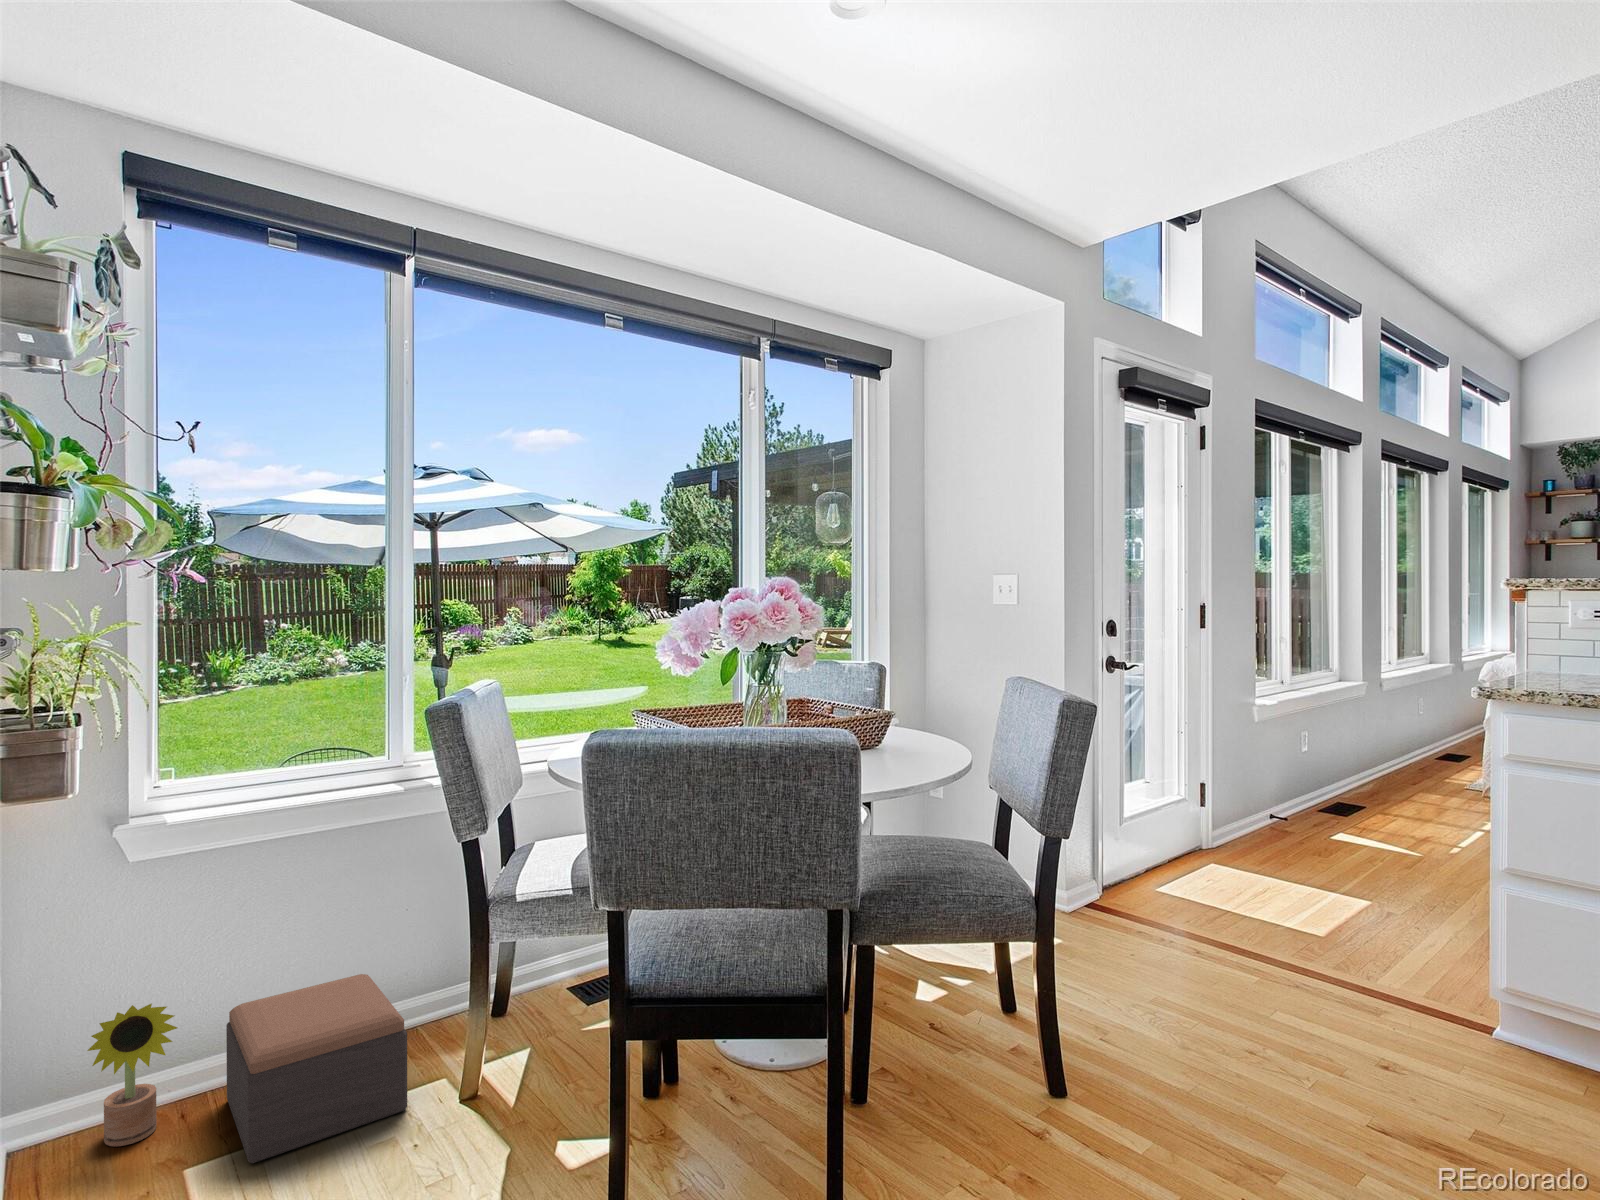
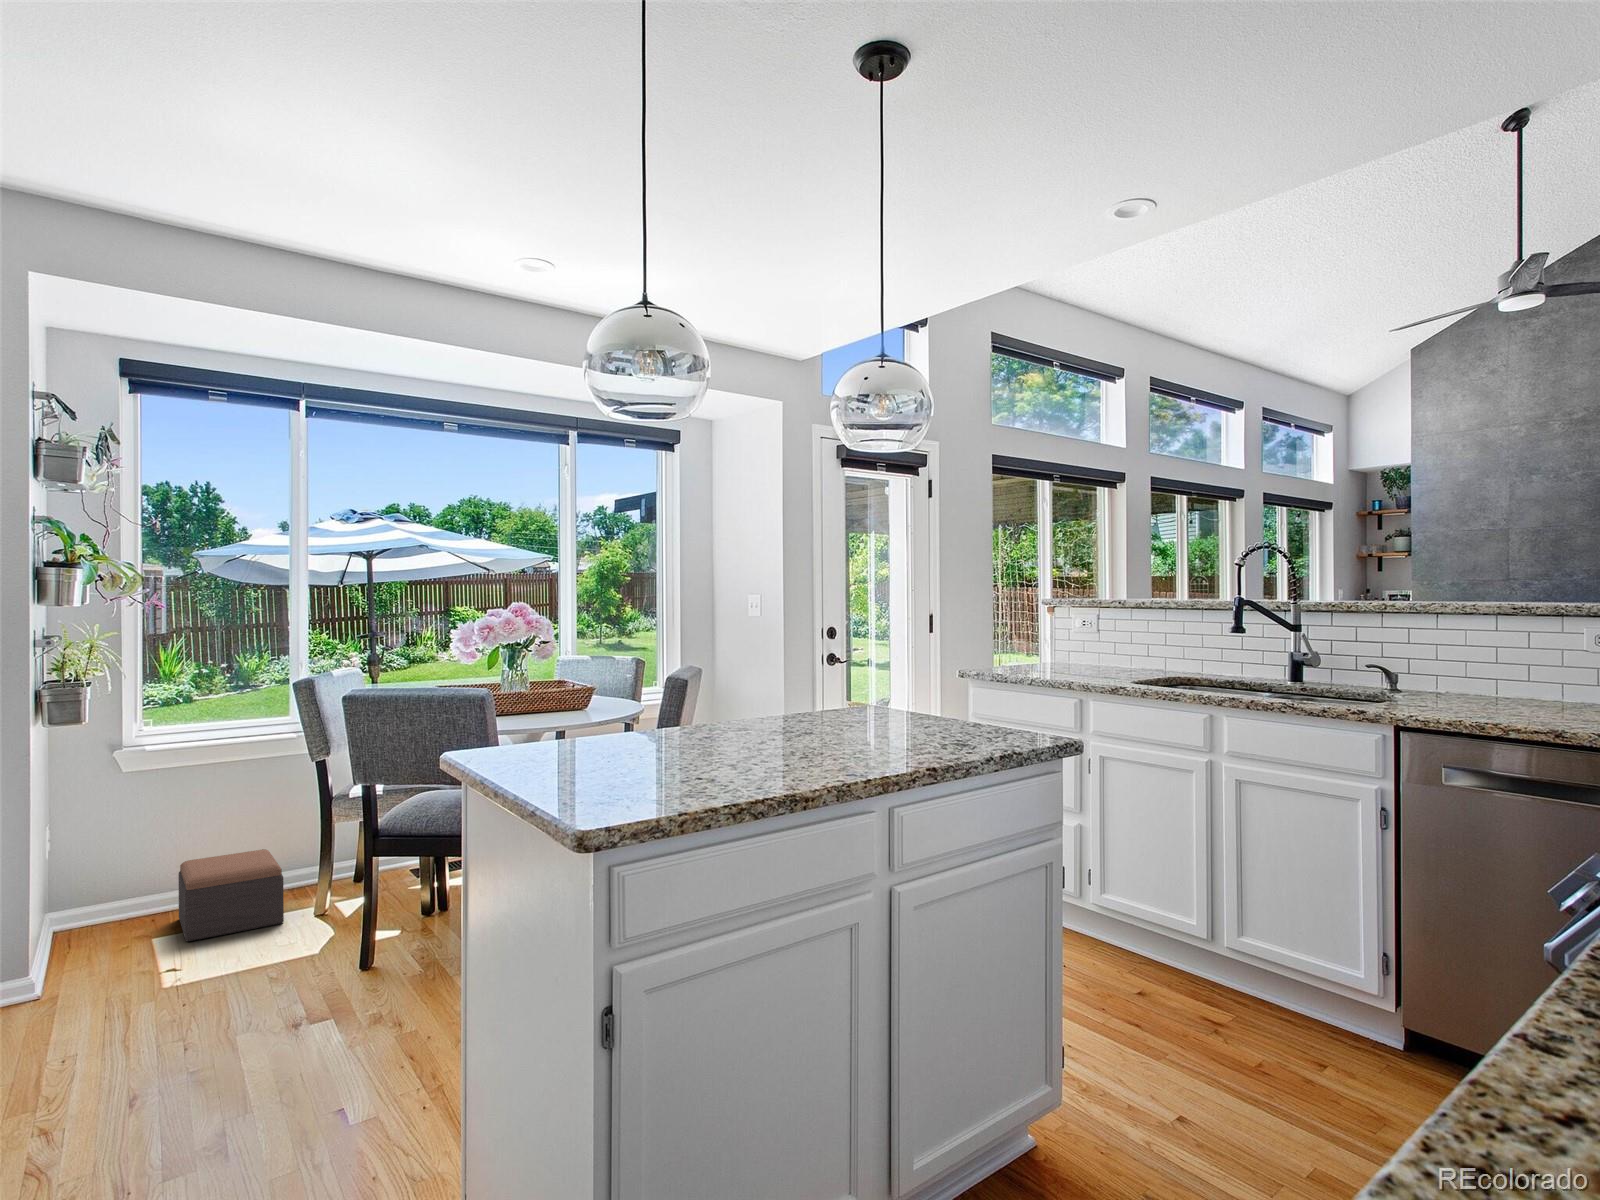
decorative plant: present [87,1004,177,1146] -> none [95,852,148,935]

